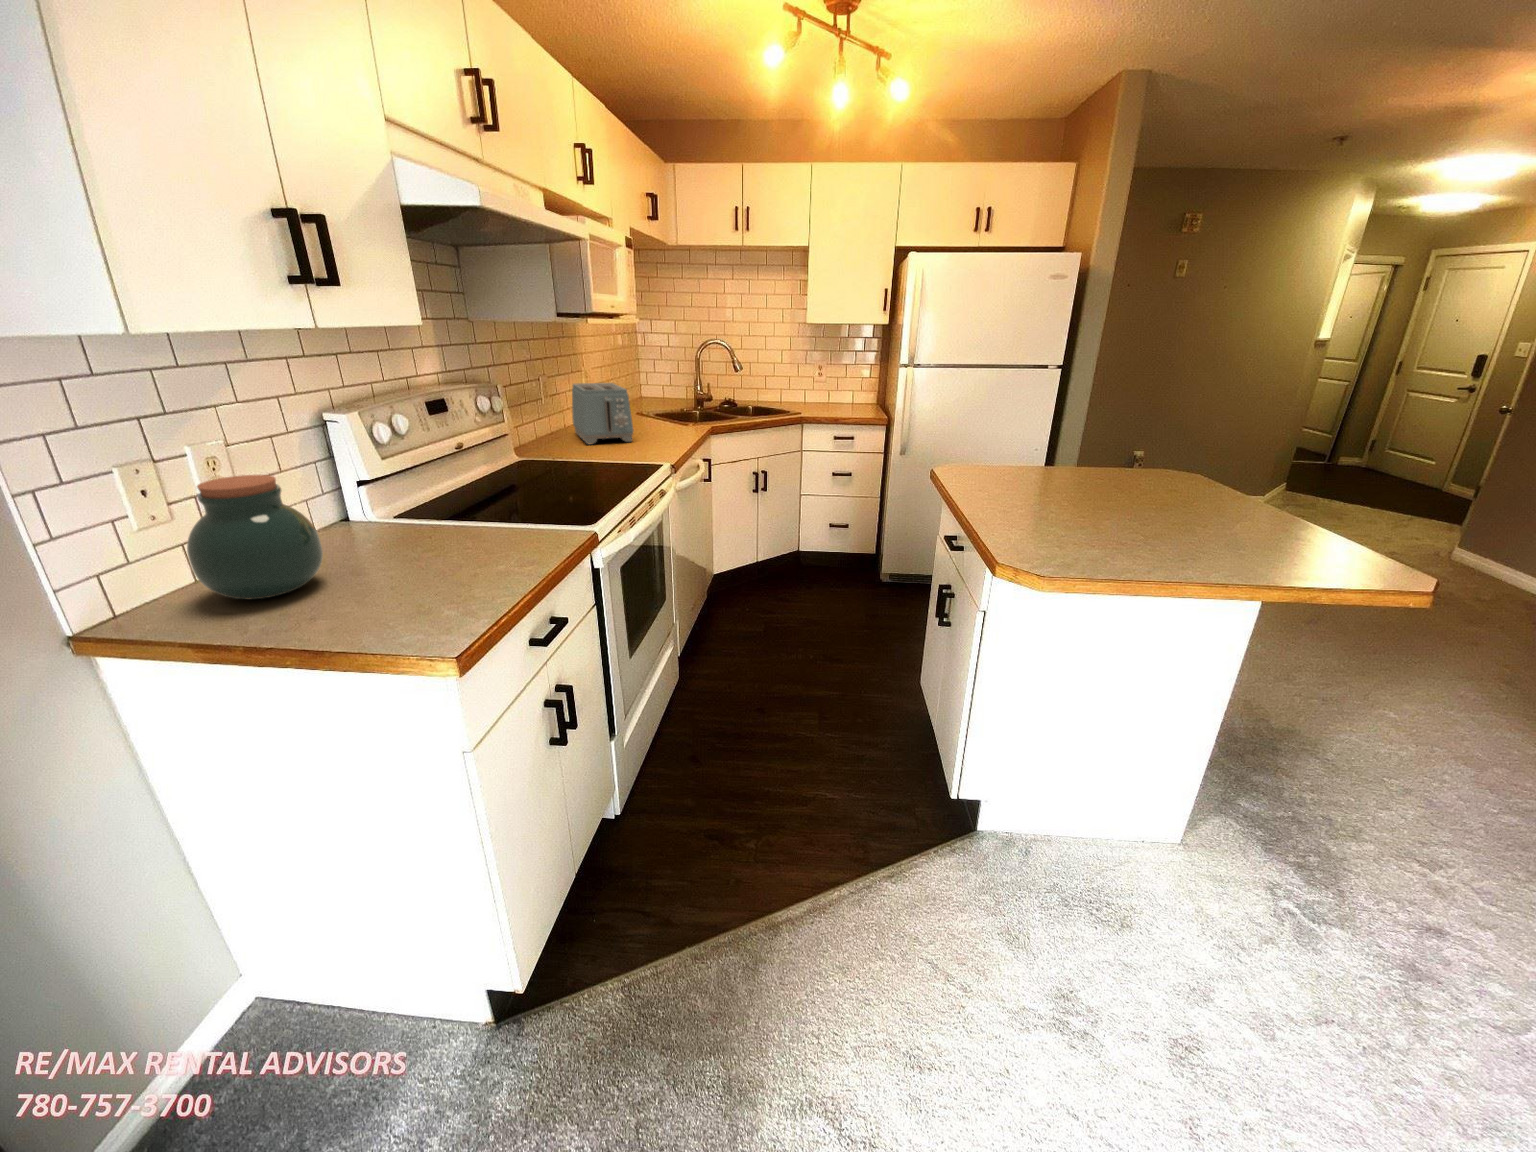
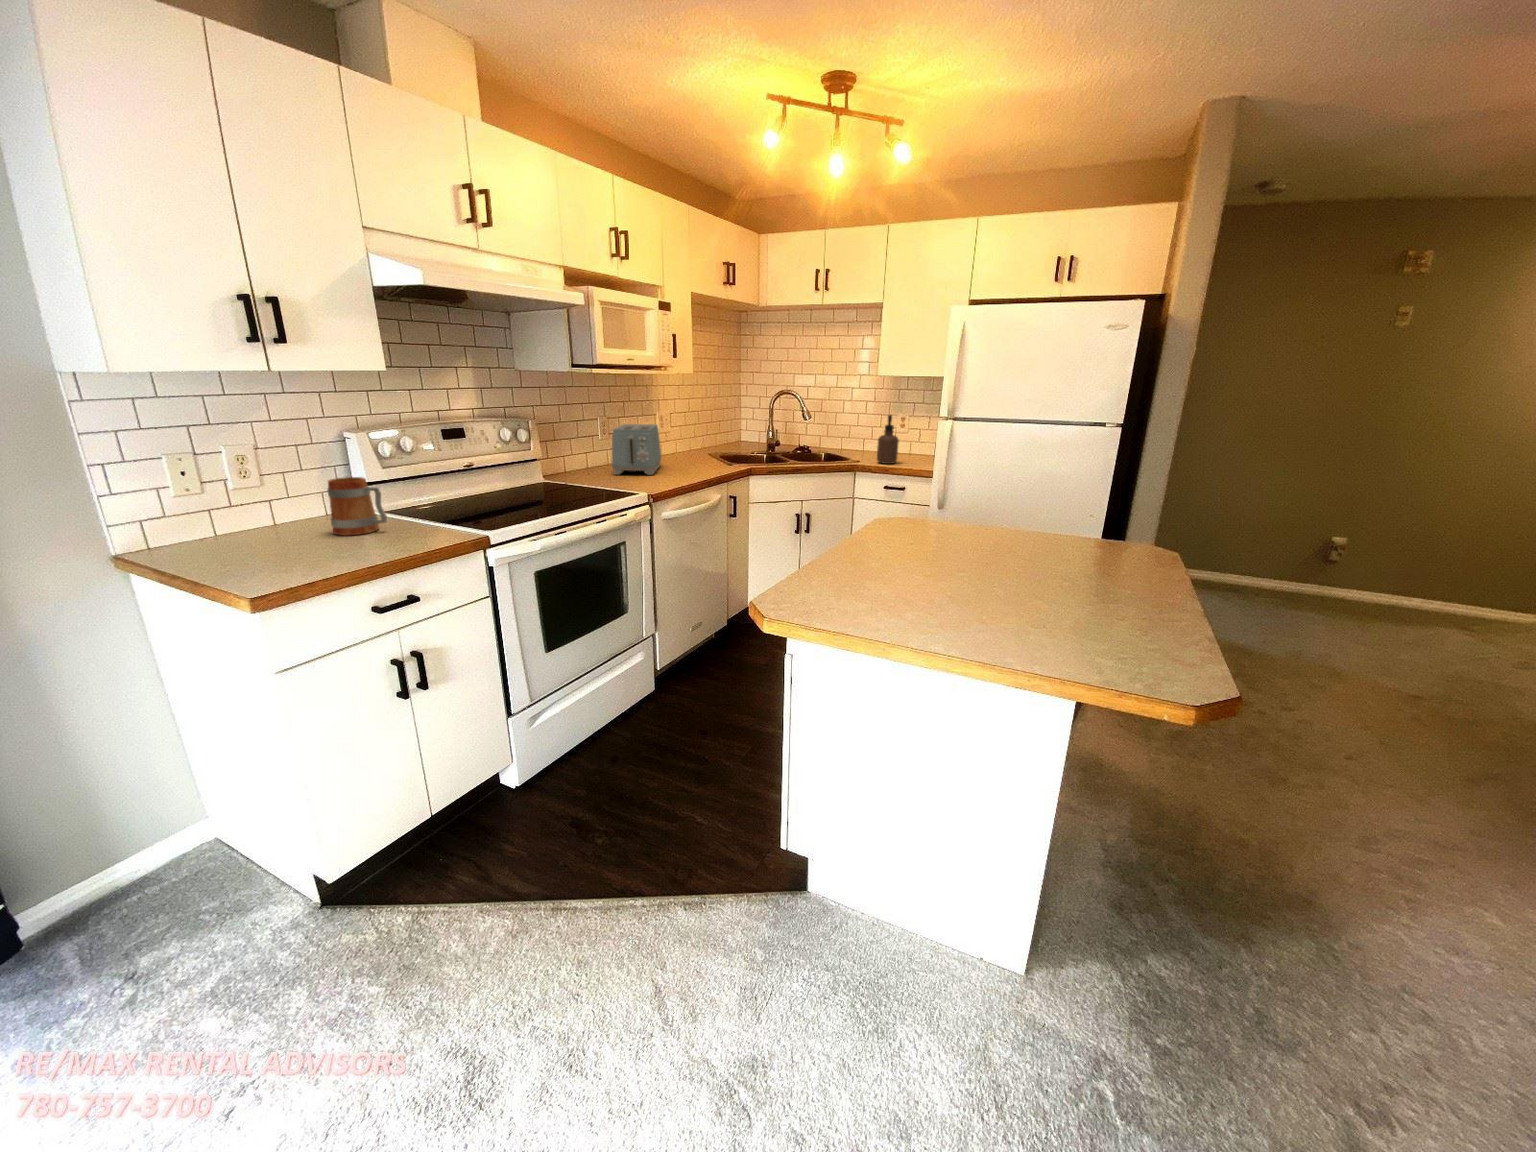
soap dispenser: none [822,364,843,414] -> present [877,415,899,464]
mug: none [374,473,457,554] -> present [328,477,387,535]
jar: present [187,475,323,599] -> none [179,468,272,550]

